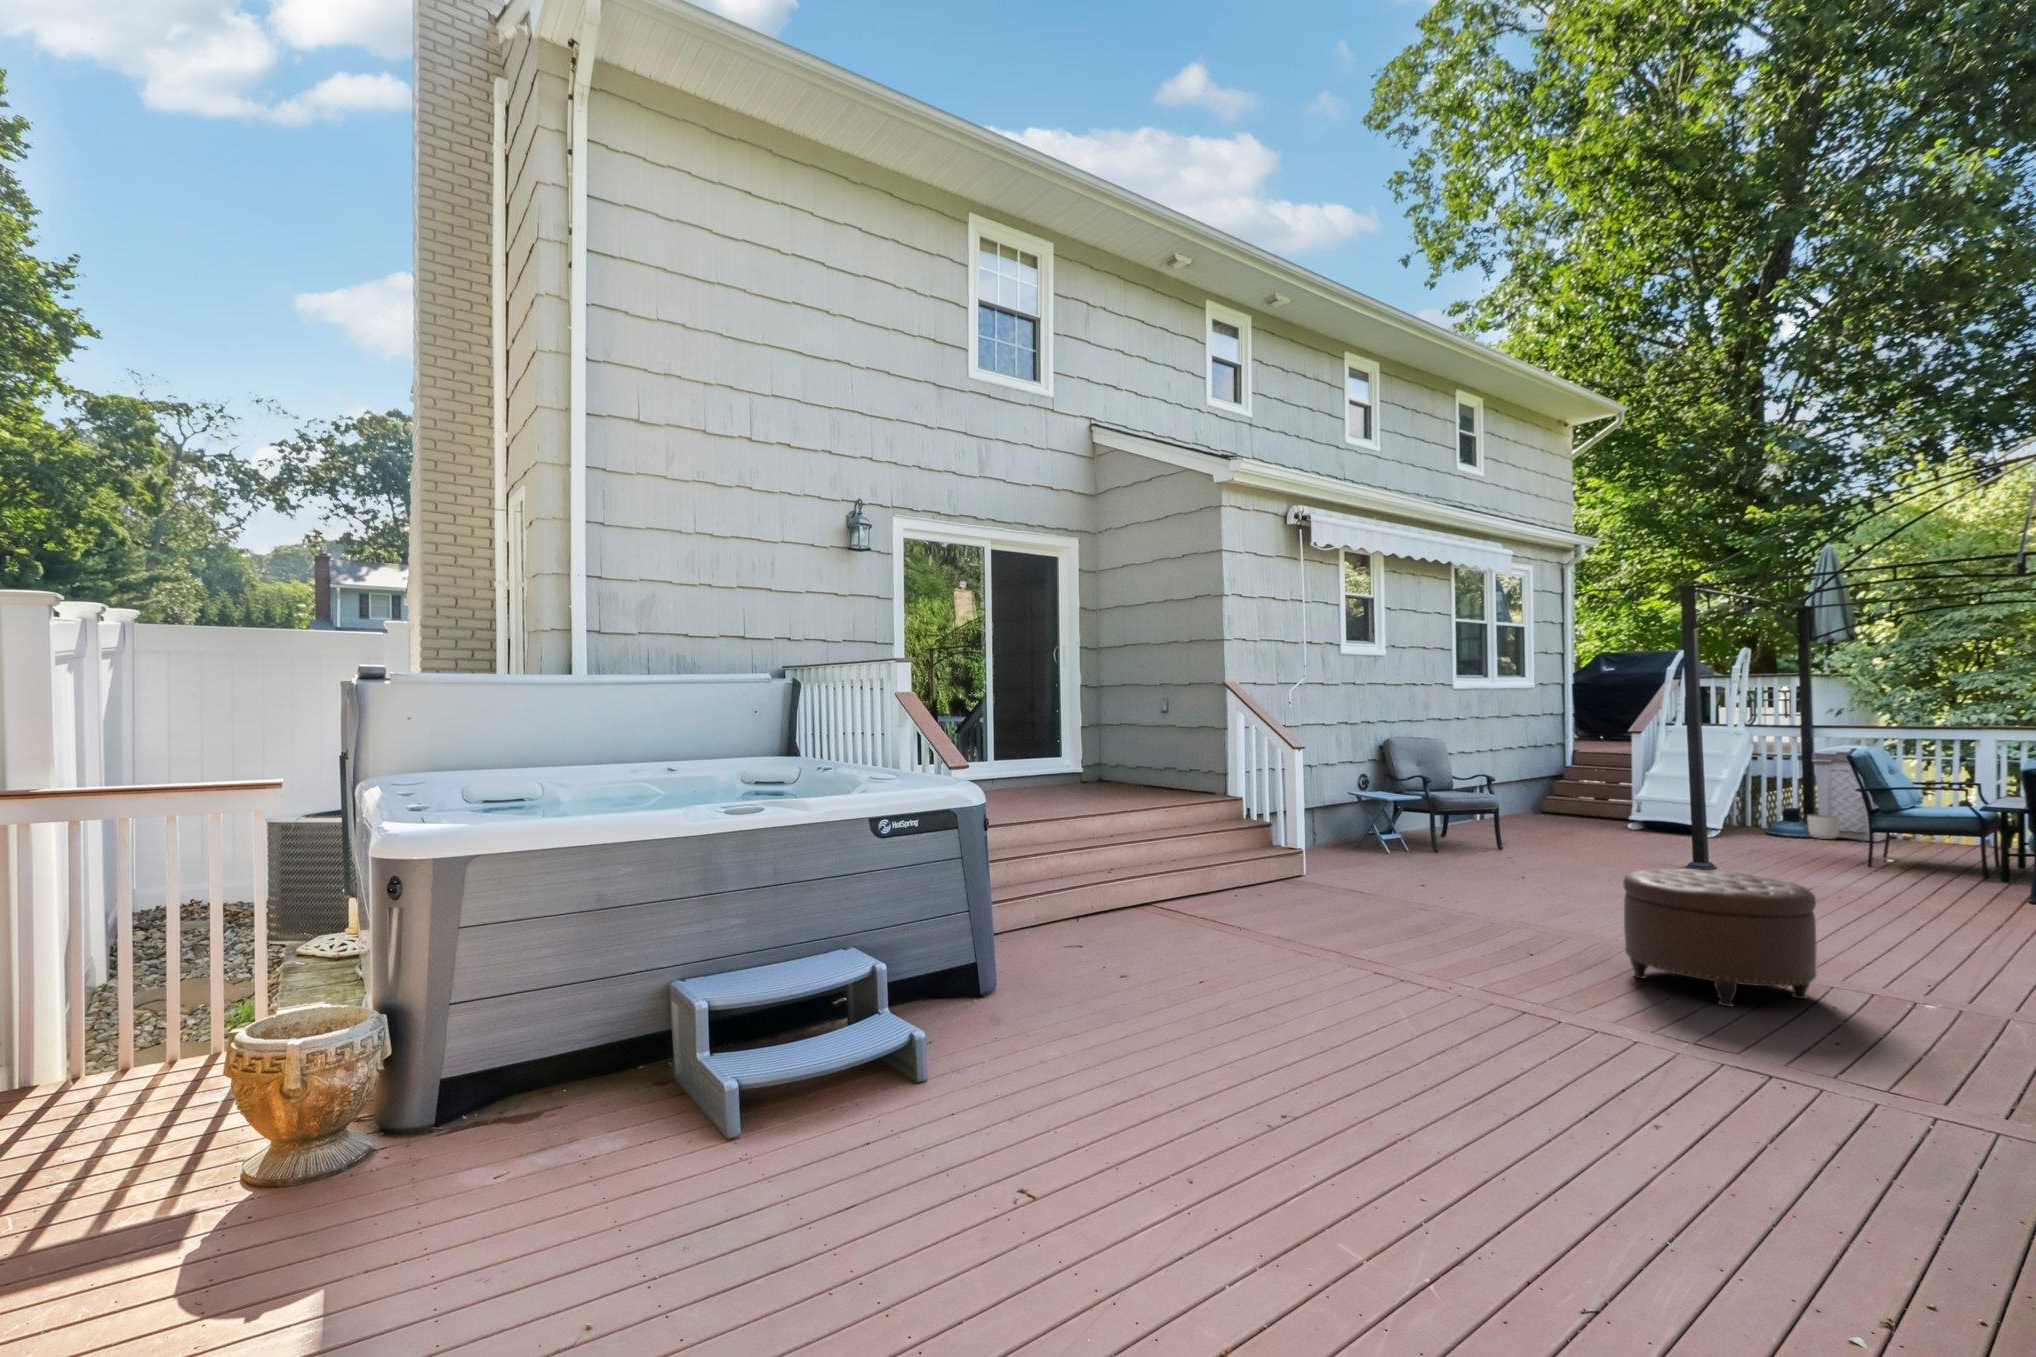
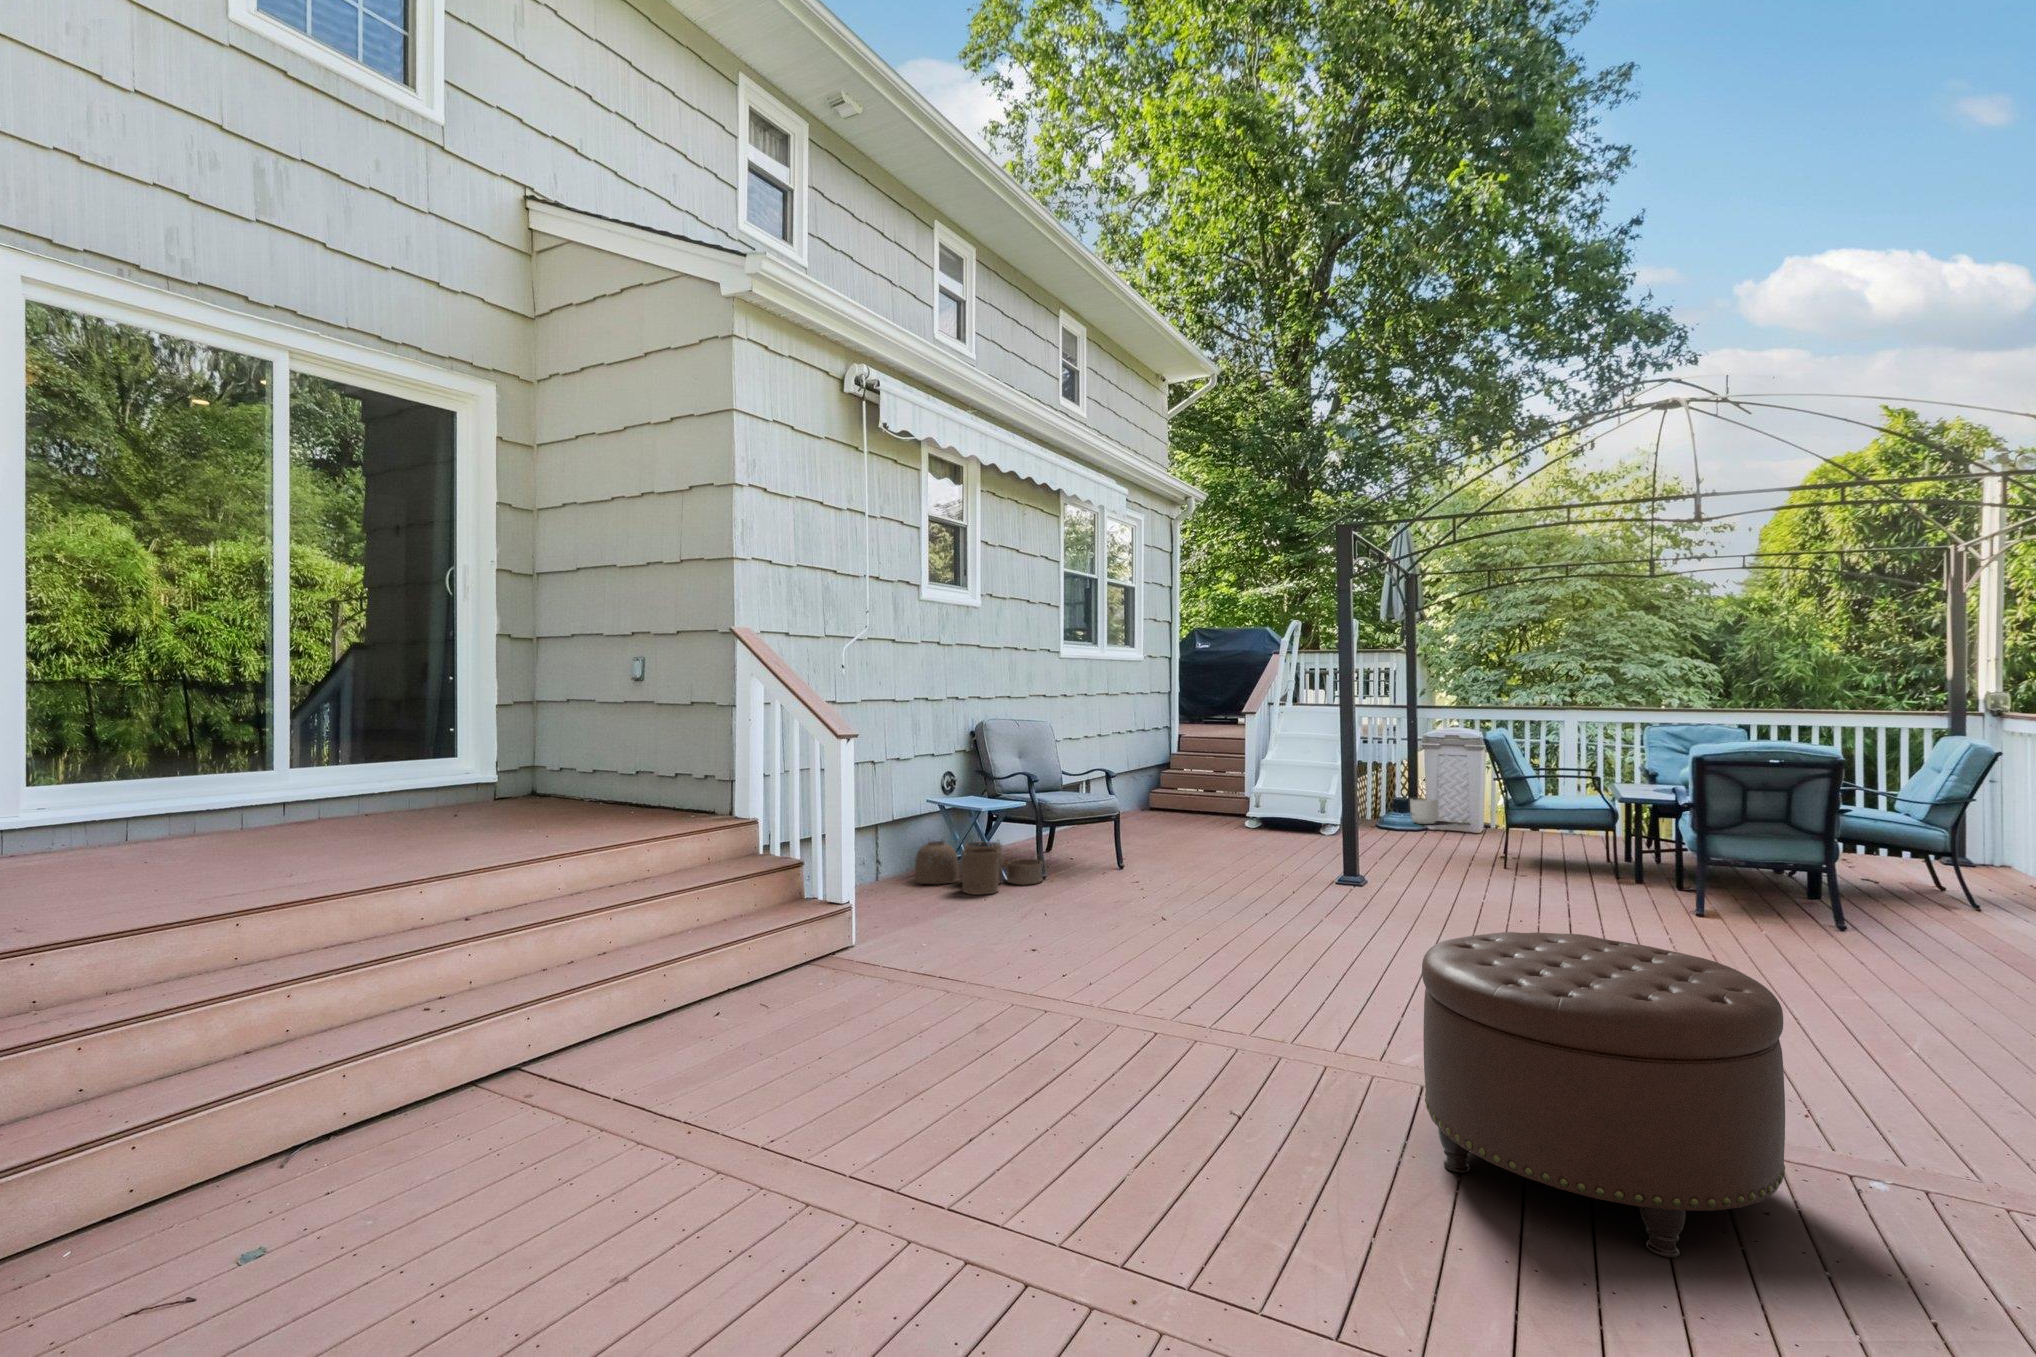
woven basket: none [1336,820,1433,859] -> present [915,837,1042,894]

